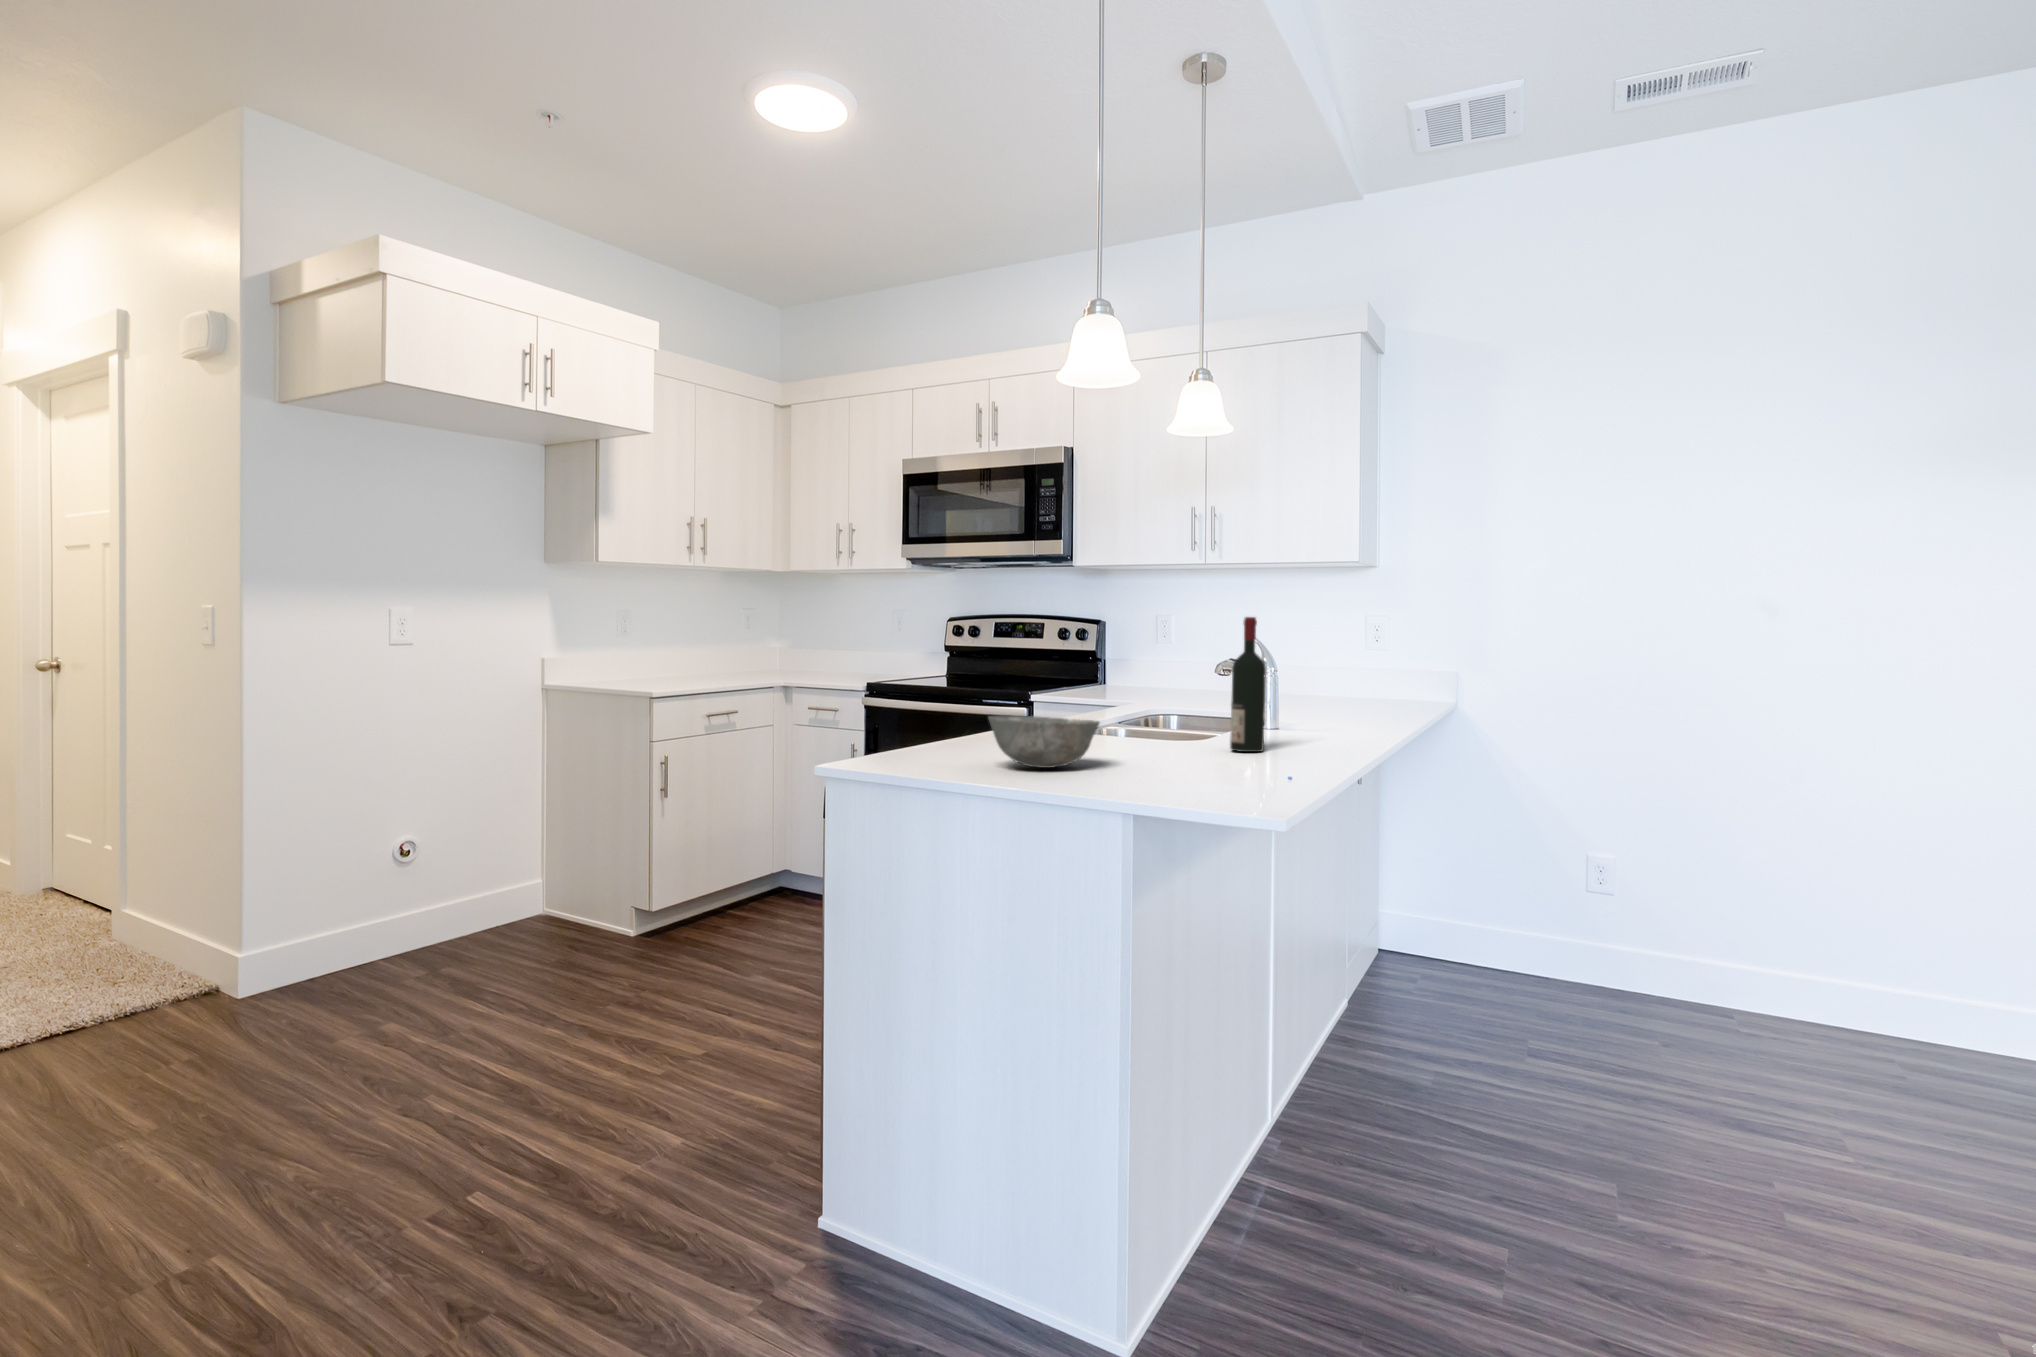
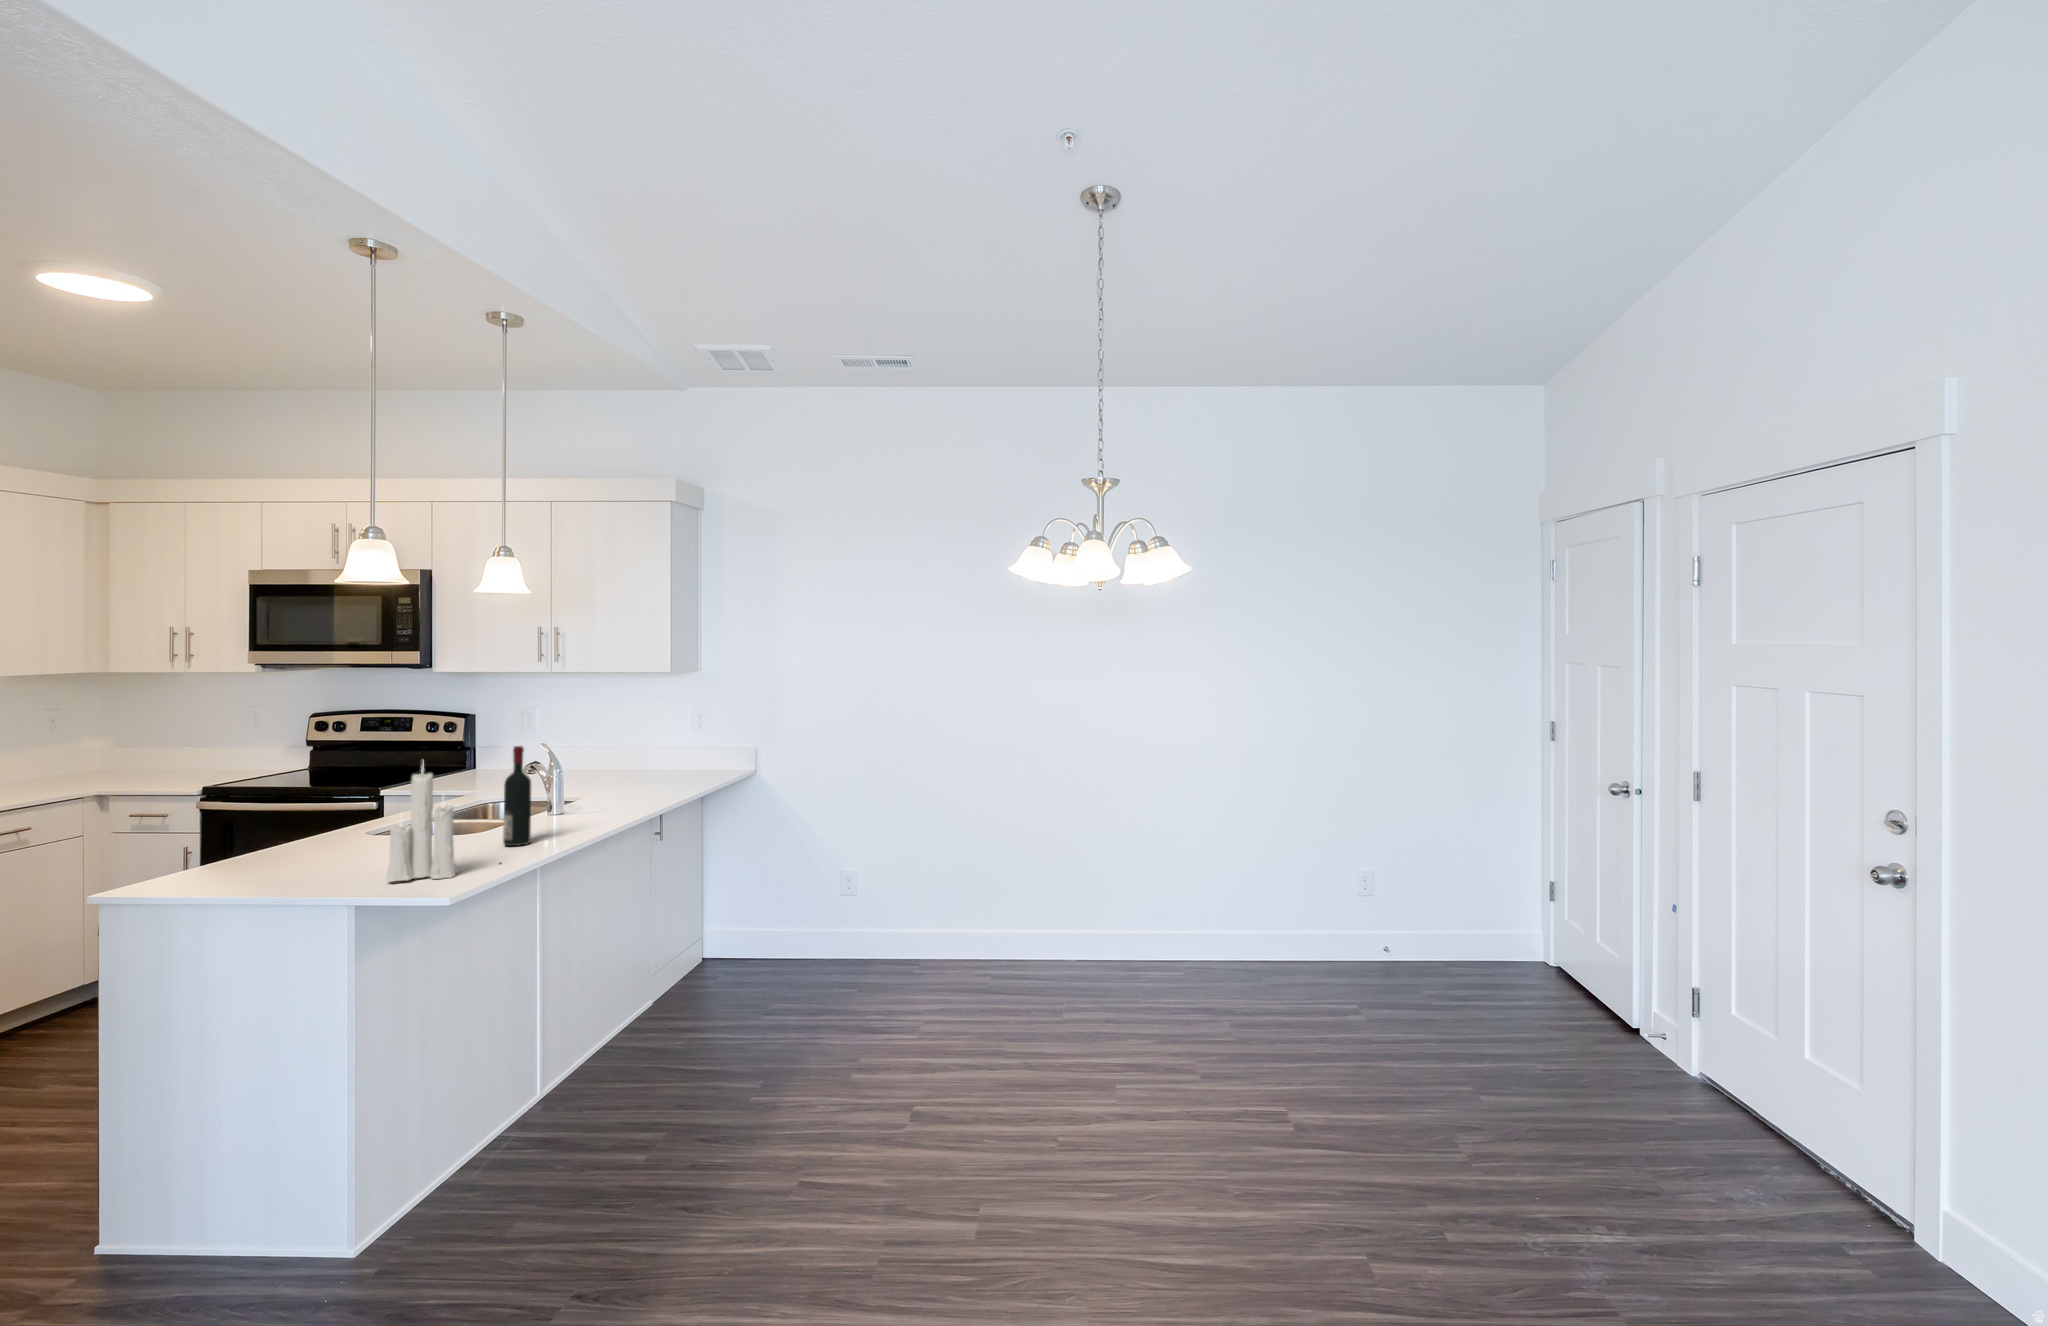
candle: none [1134,601,1218,779] -> present [386,767,455,882]
bowl: present [988,716,1099,768] -> none [267,836,371,879]

